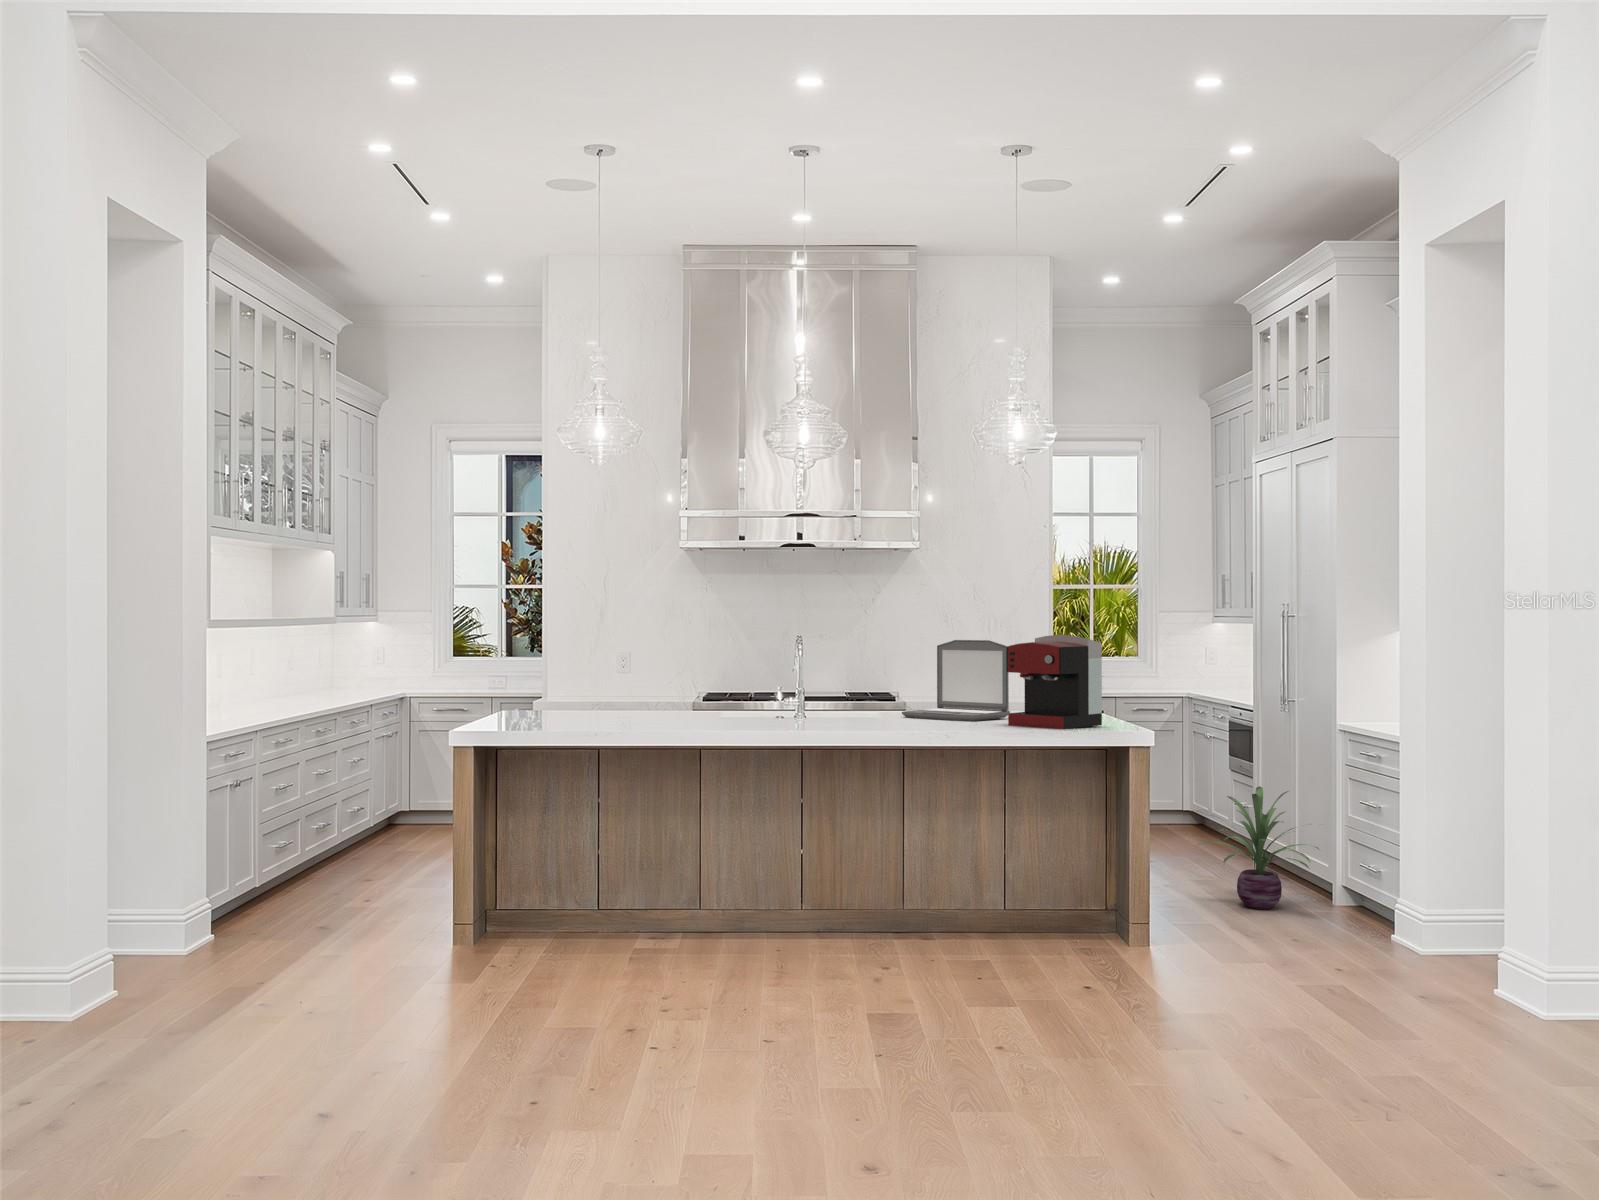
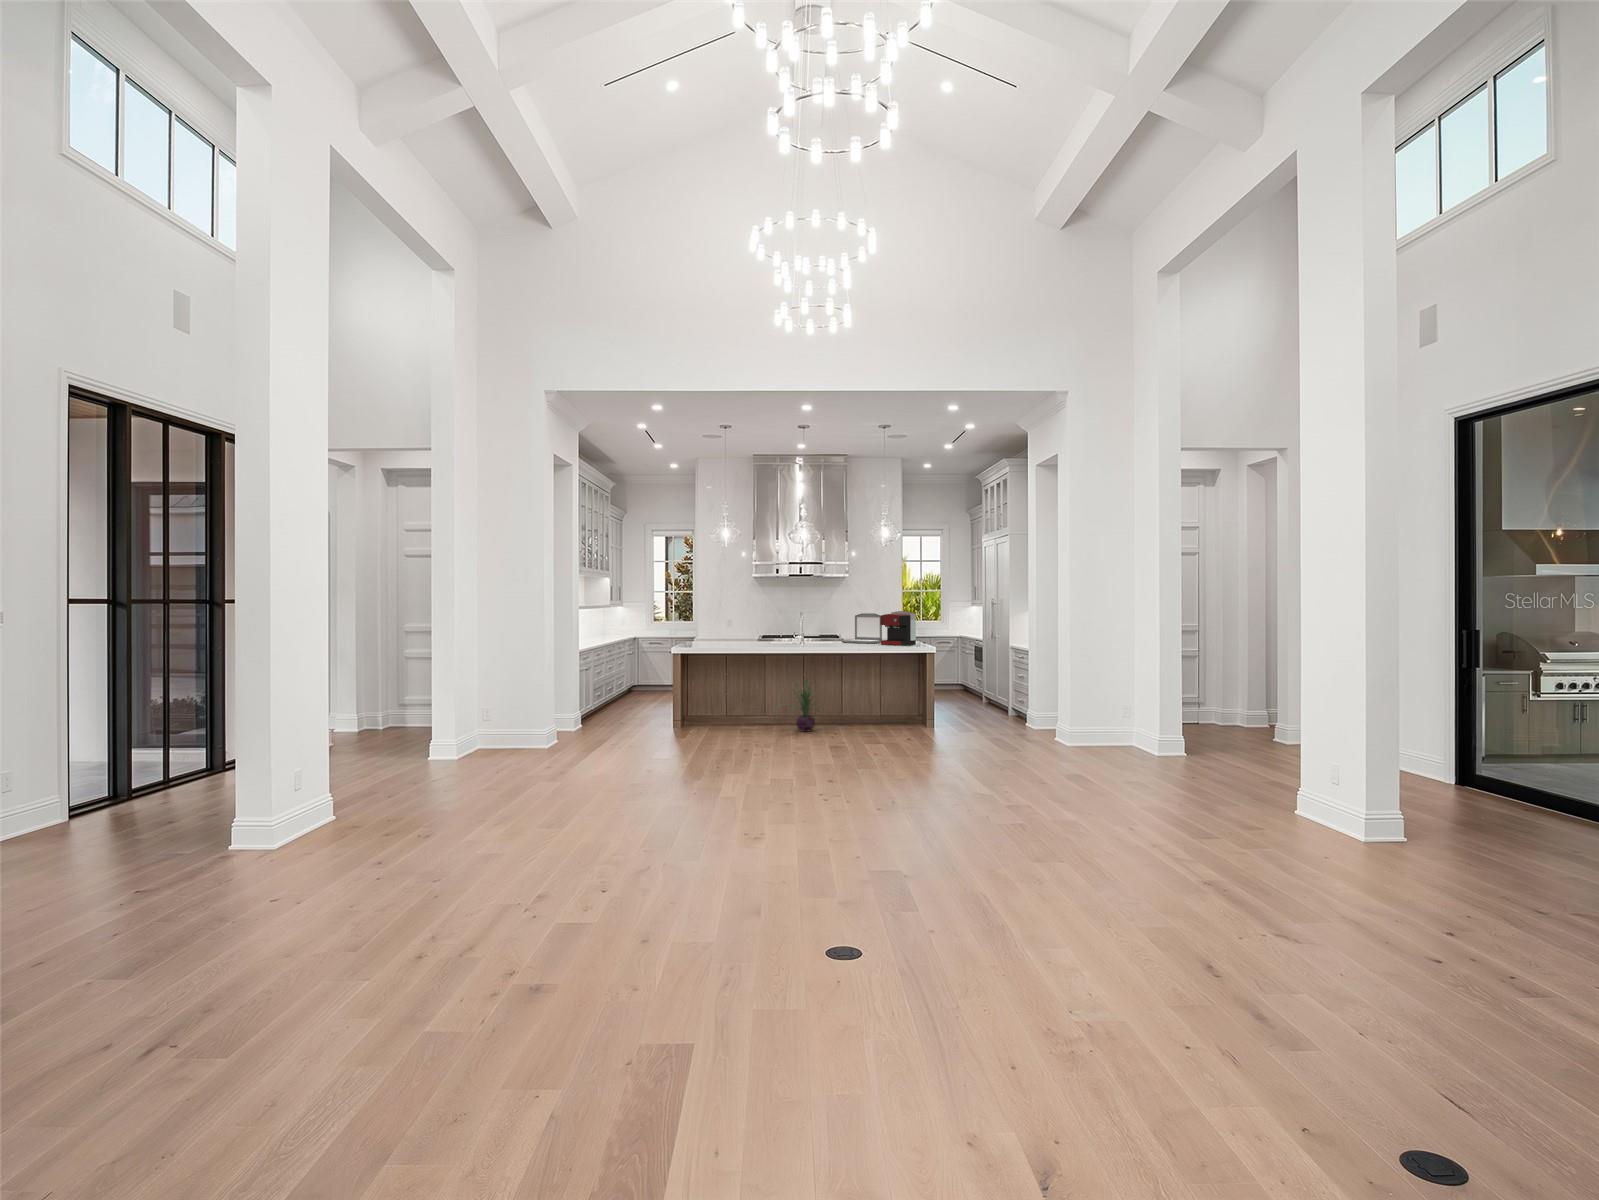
decorative plant: present [1205,786,1318,909] -> present [793,680,815,732]

